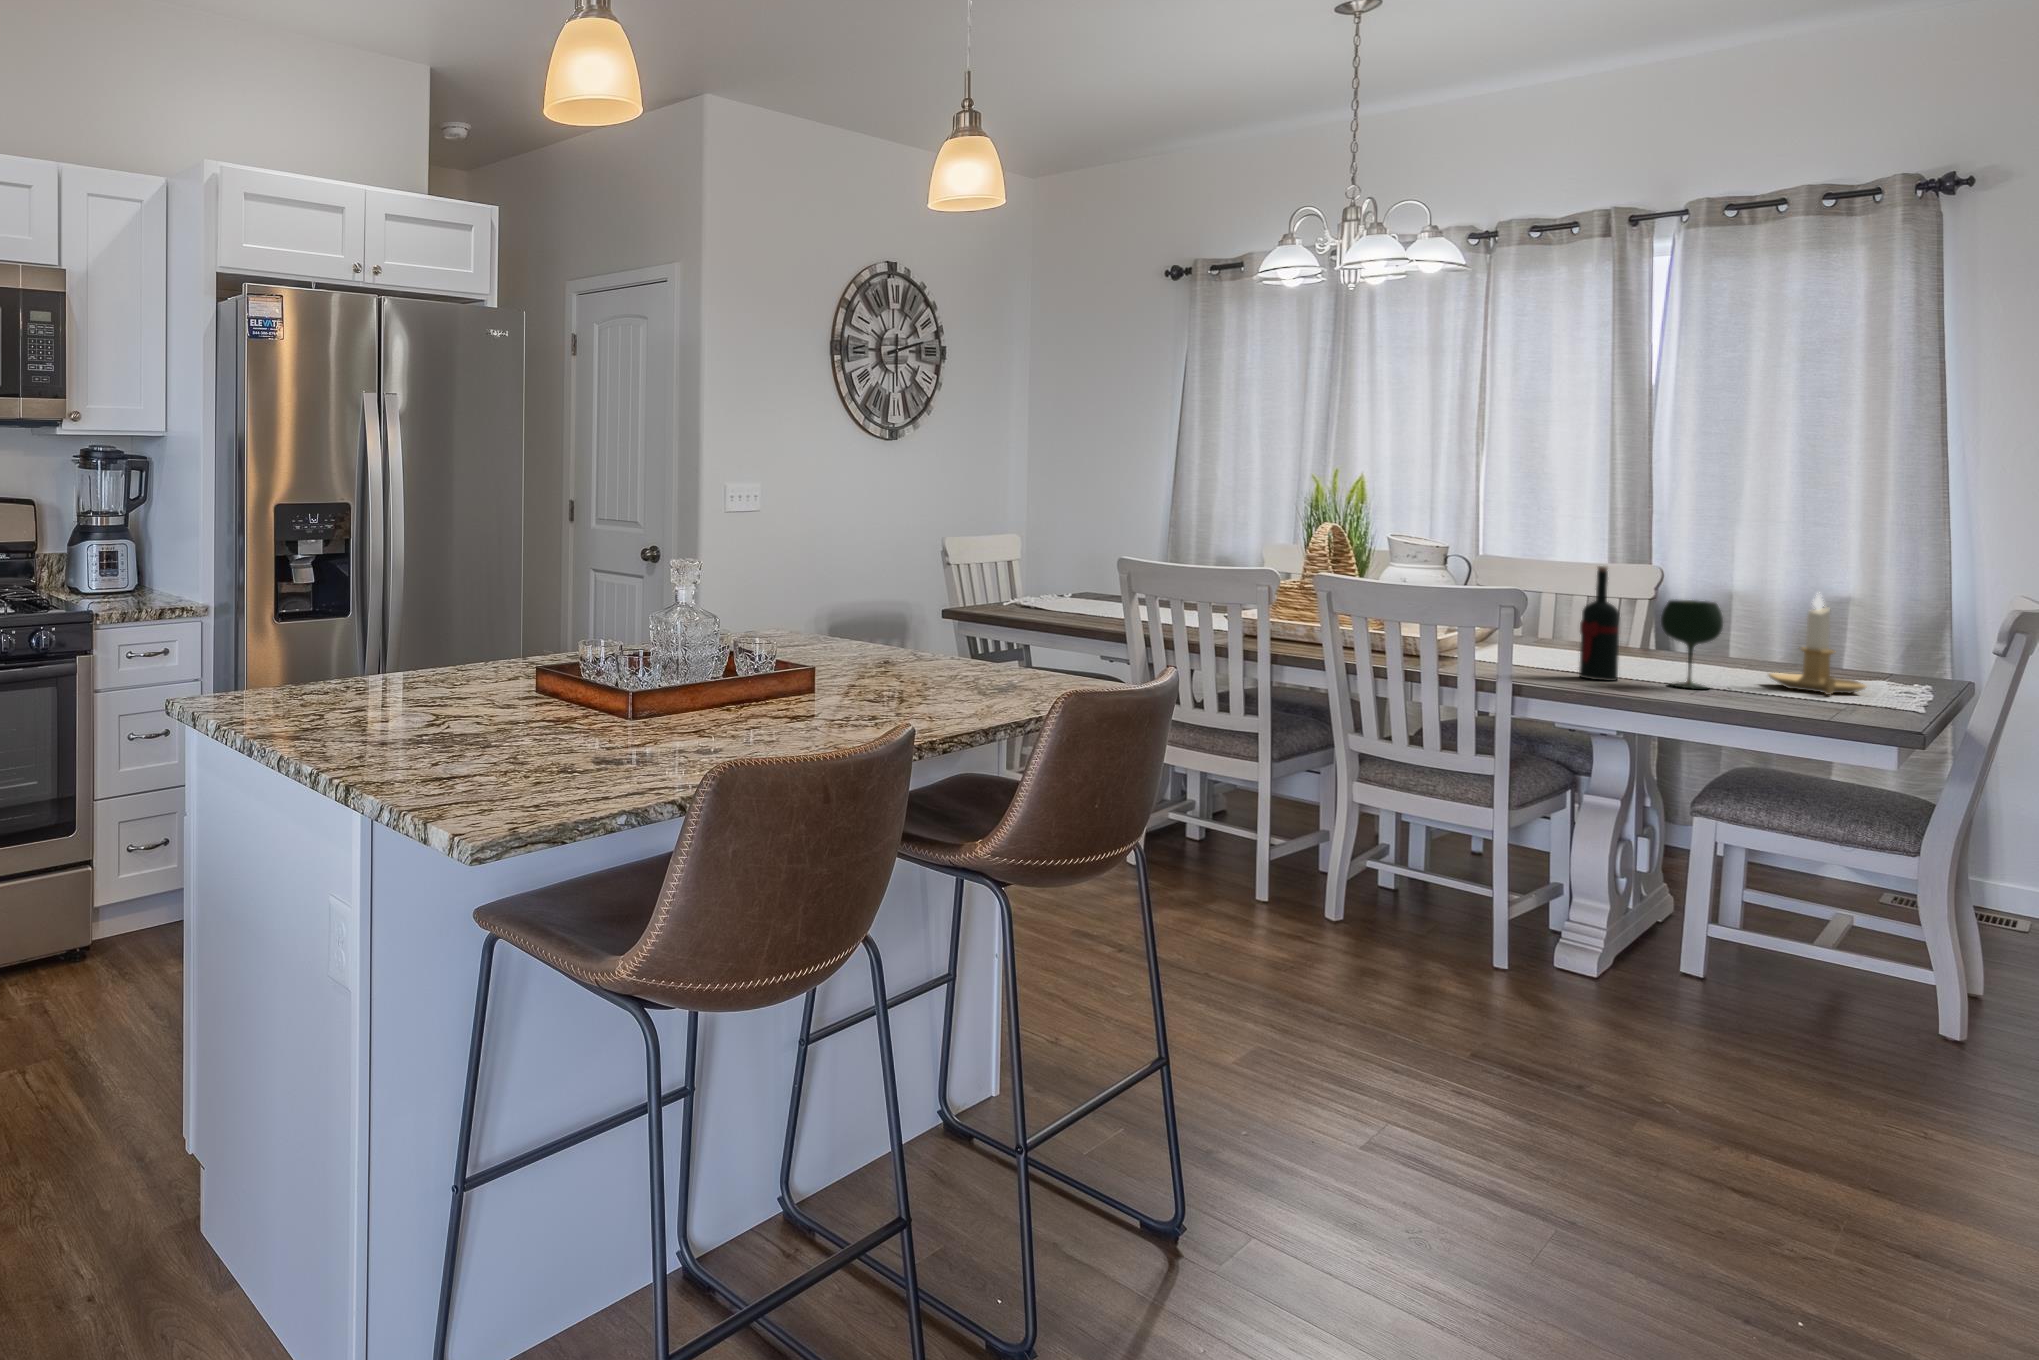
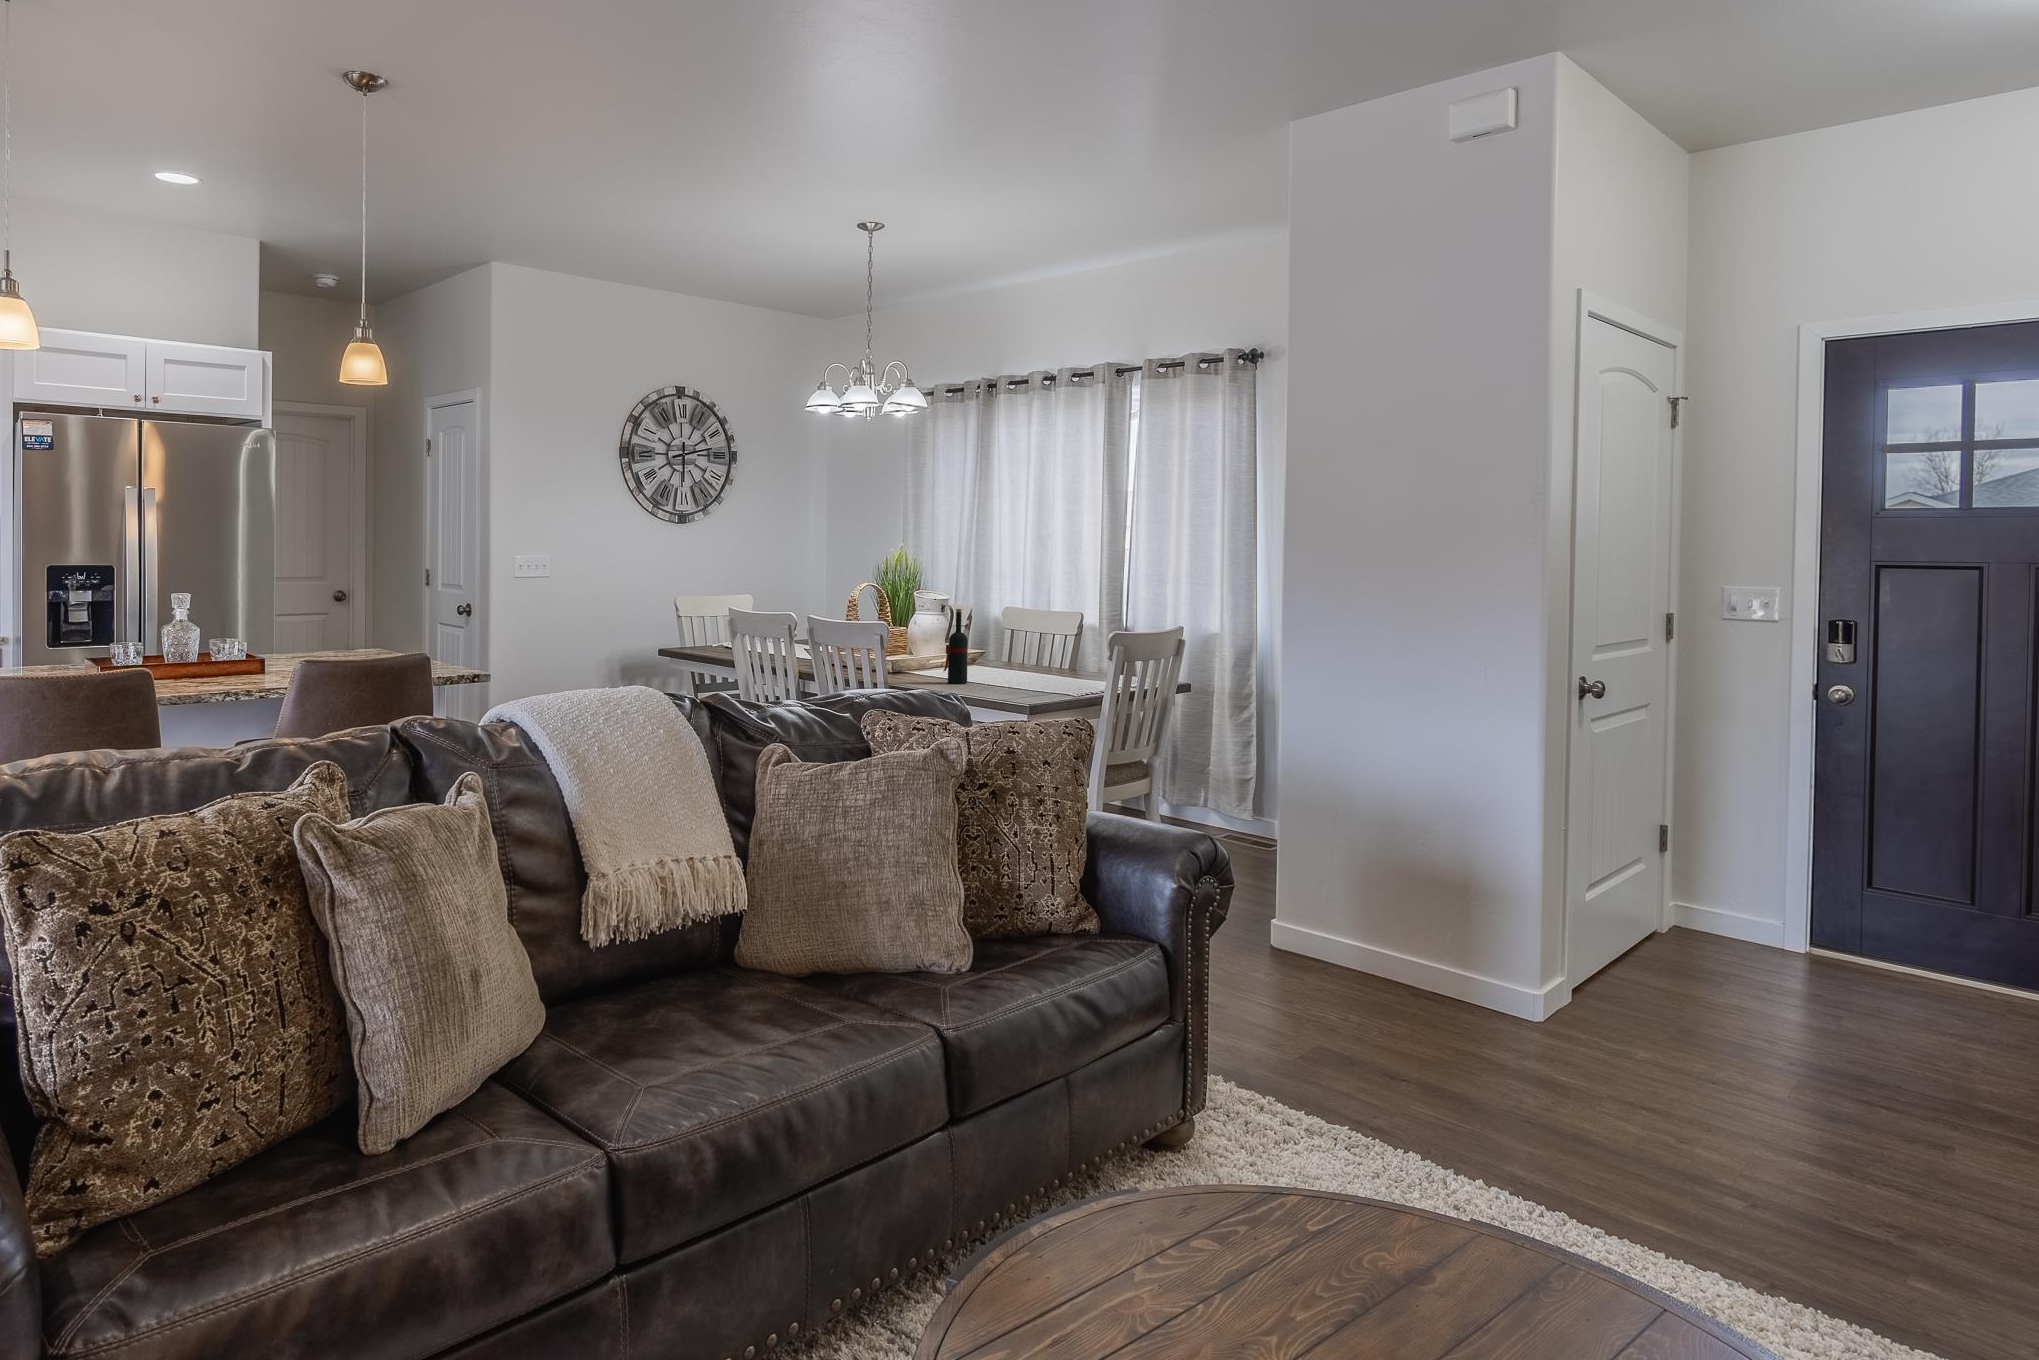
candlestick: present [1769,594,1866,695] -> none [1045,623,1092,689]
wine glass: present [1661,599,1723,689] -> none [978,630,1008,687]

